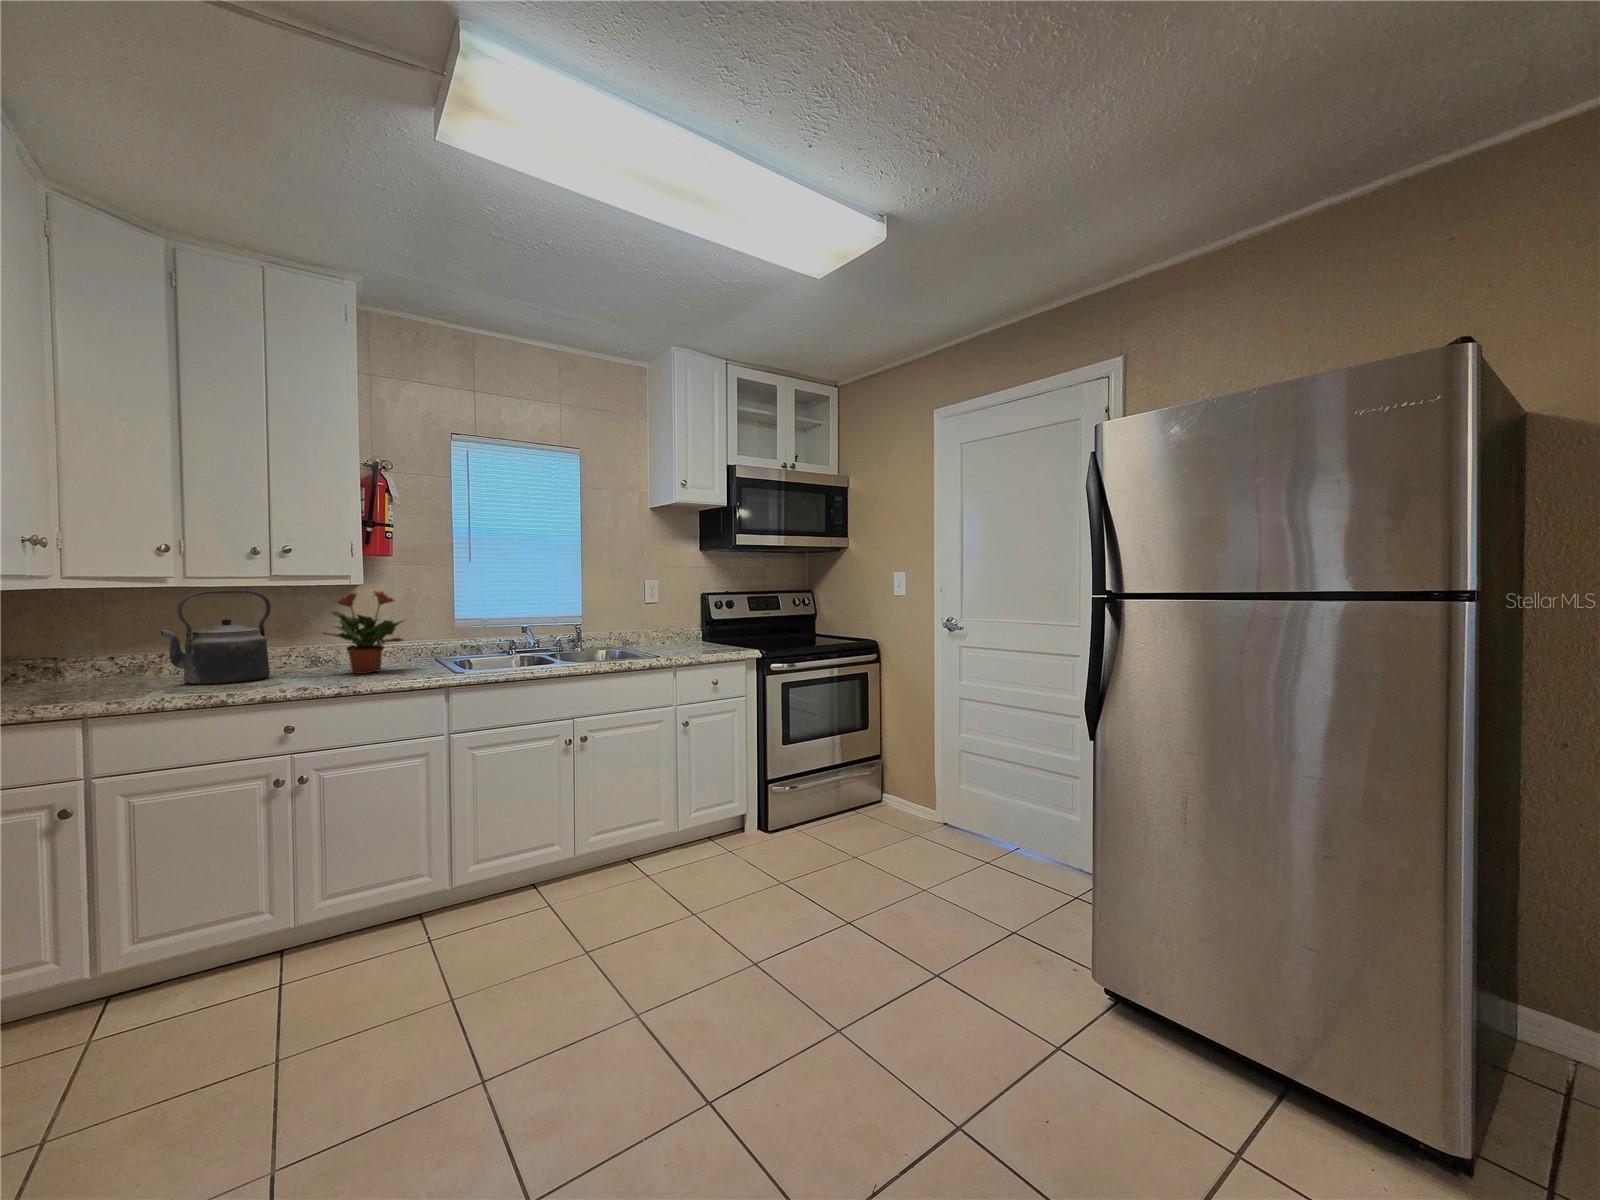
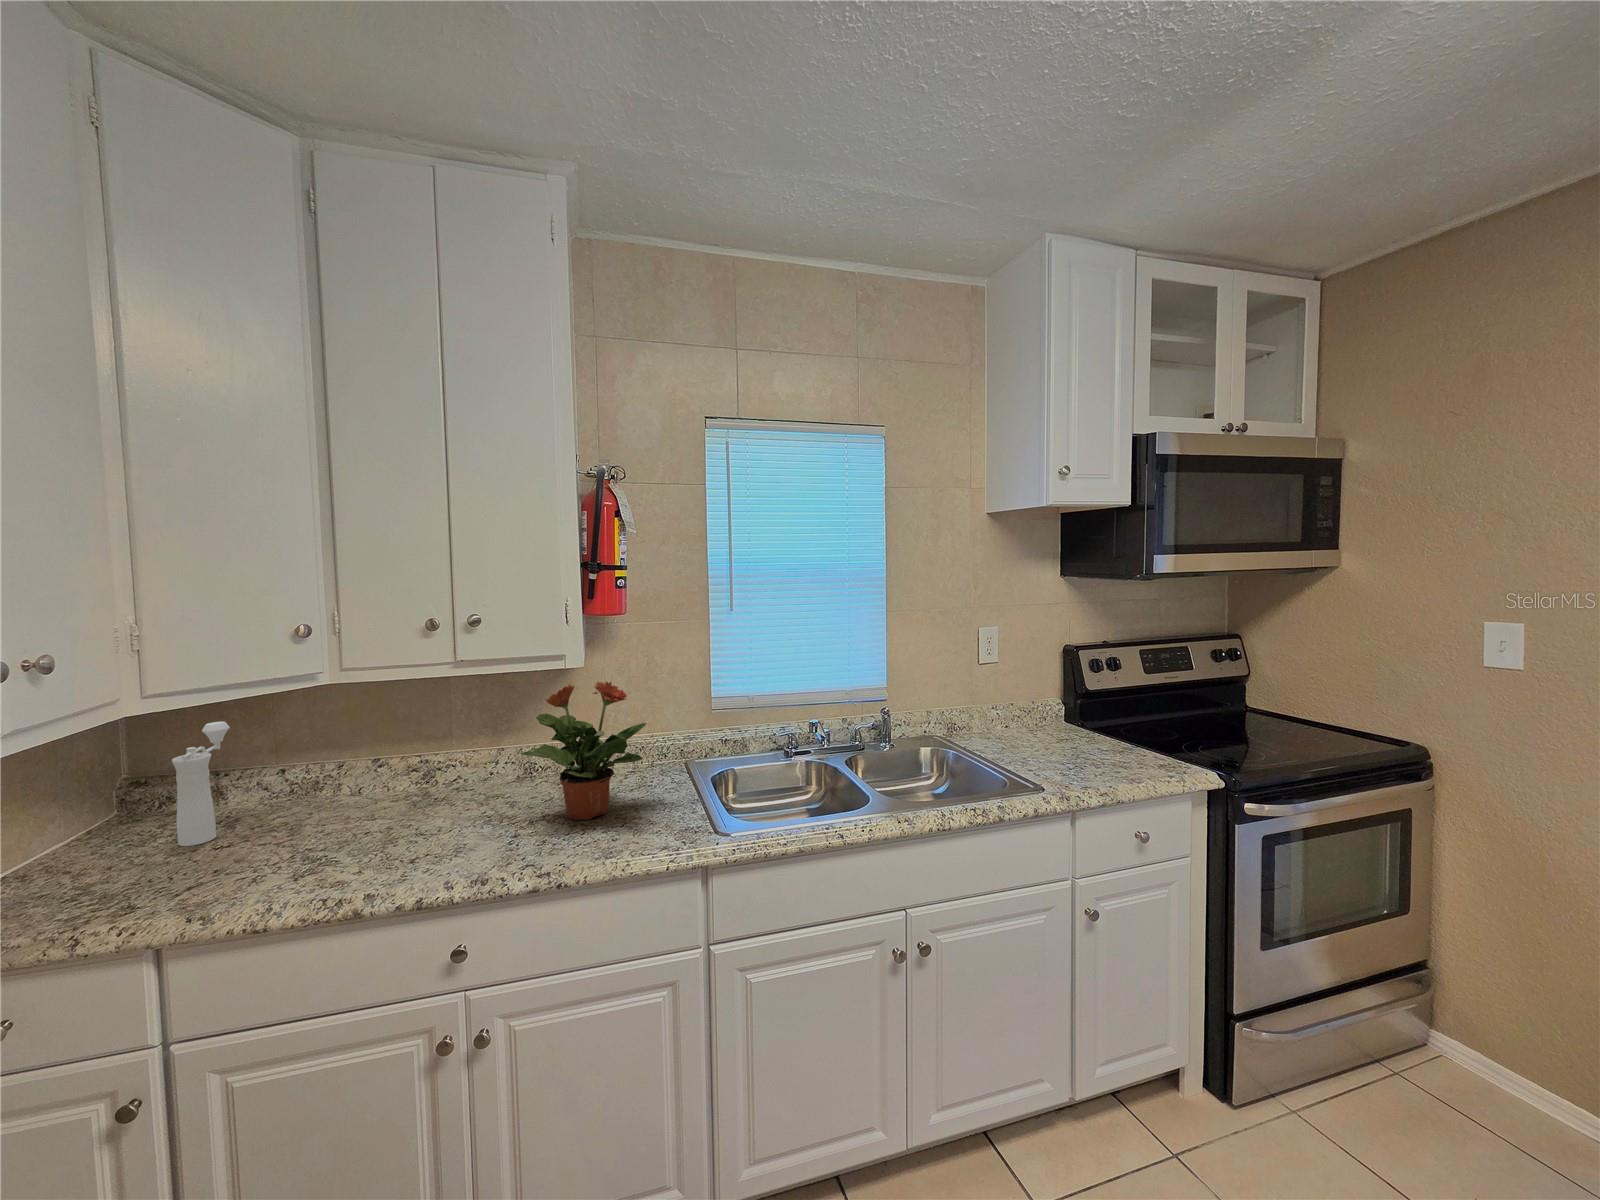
kettle: present [160,591,271,685] -> none [300,686,458,847]
pepper mill: none [47,616,79,691] -> present [172,722,230,846]

